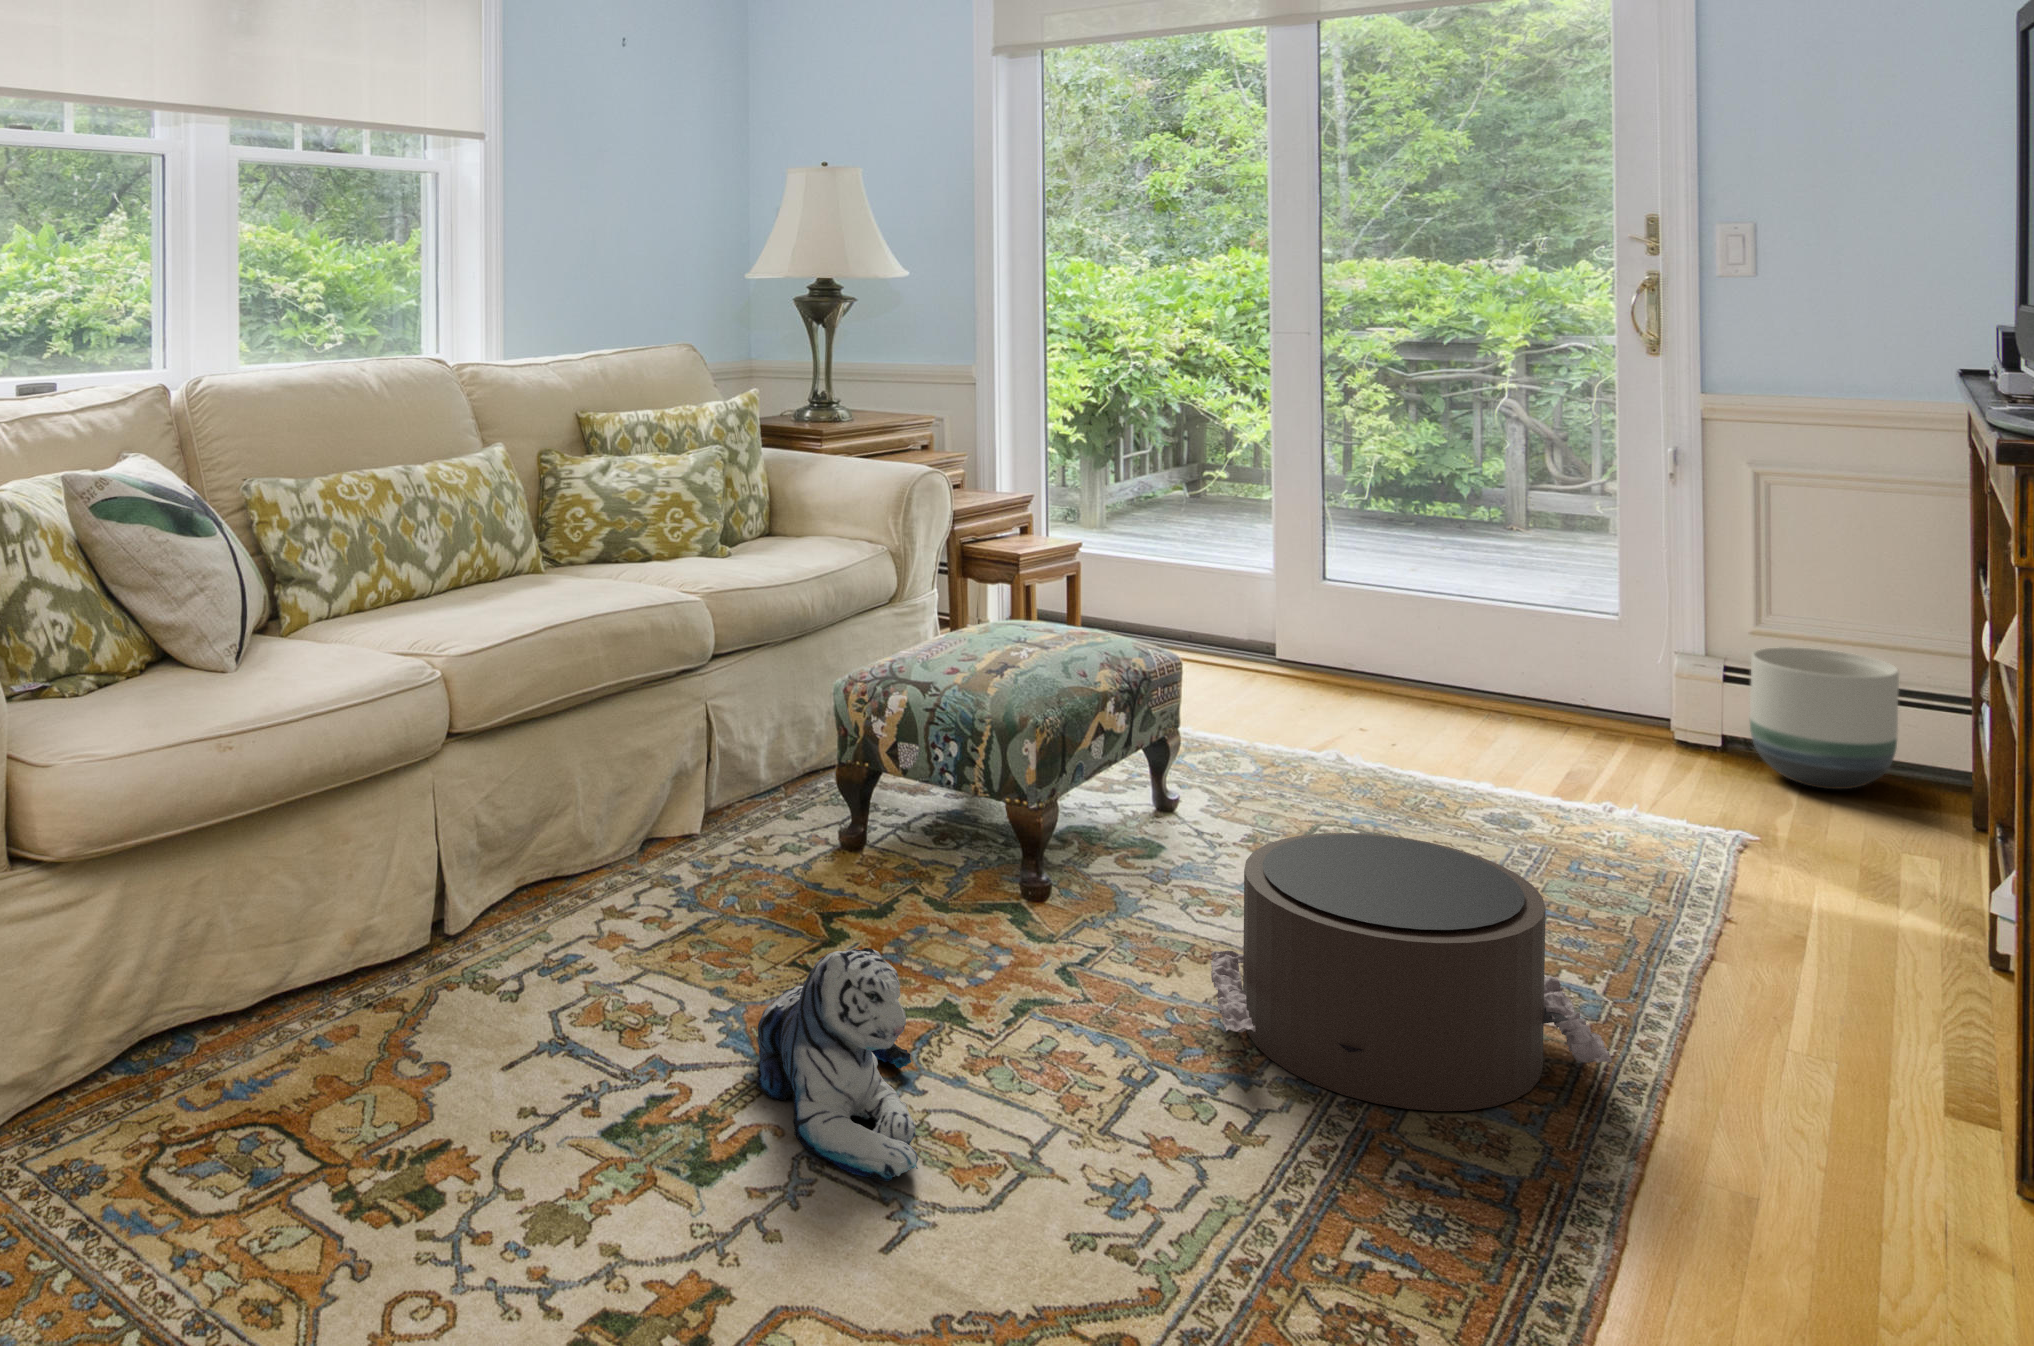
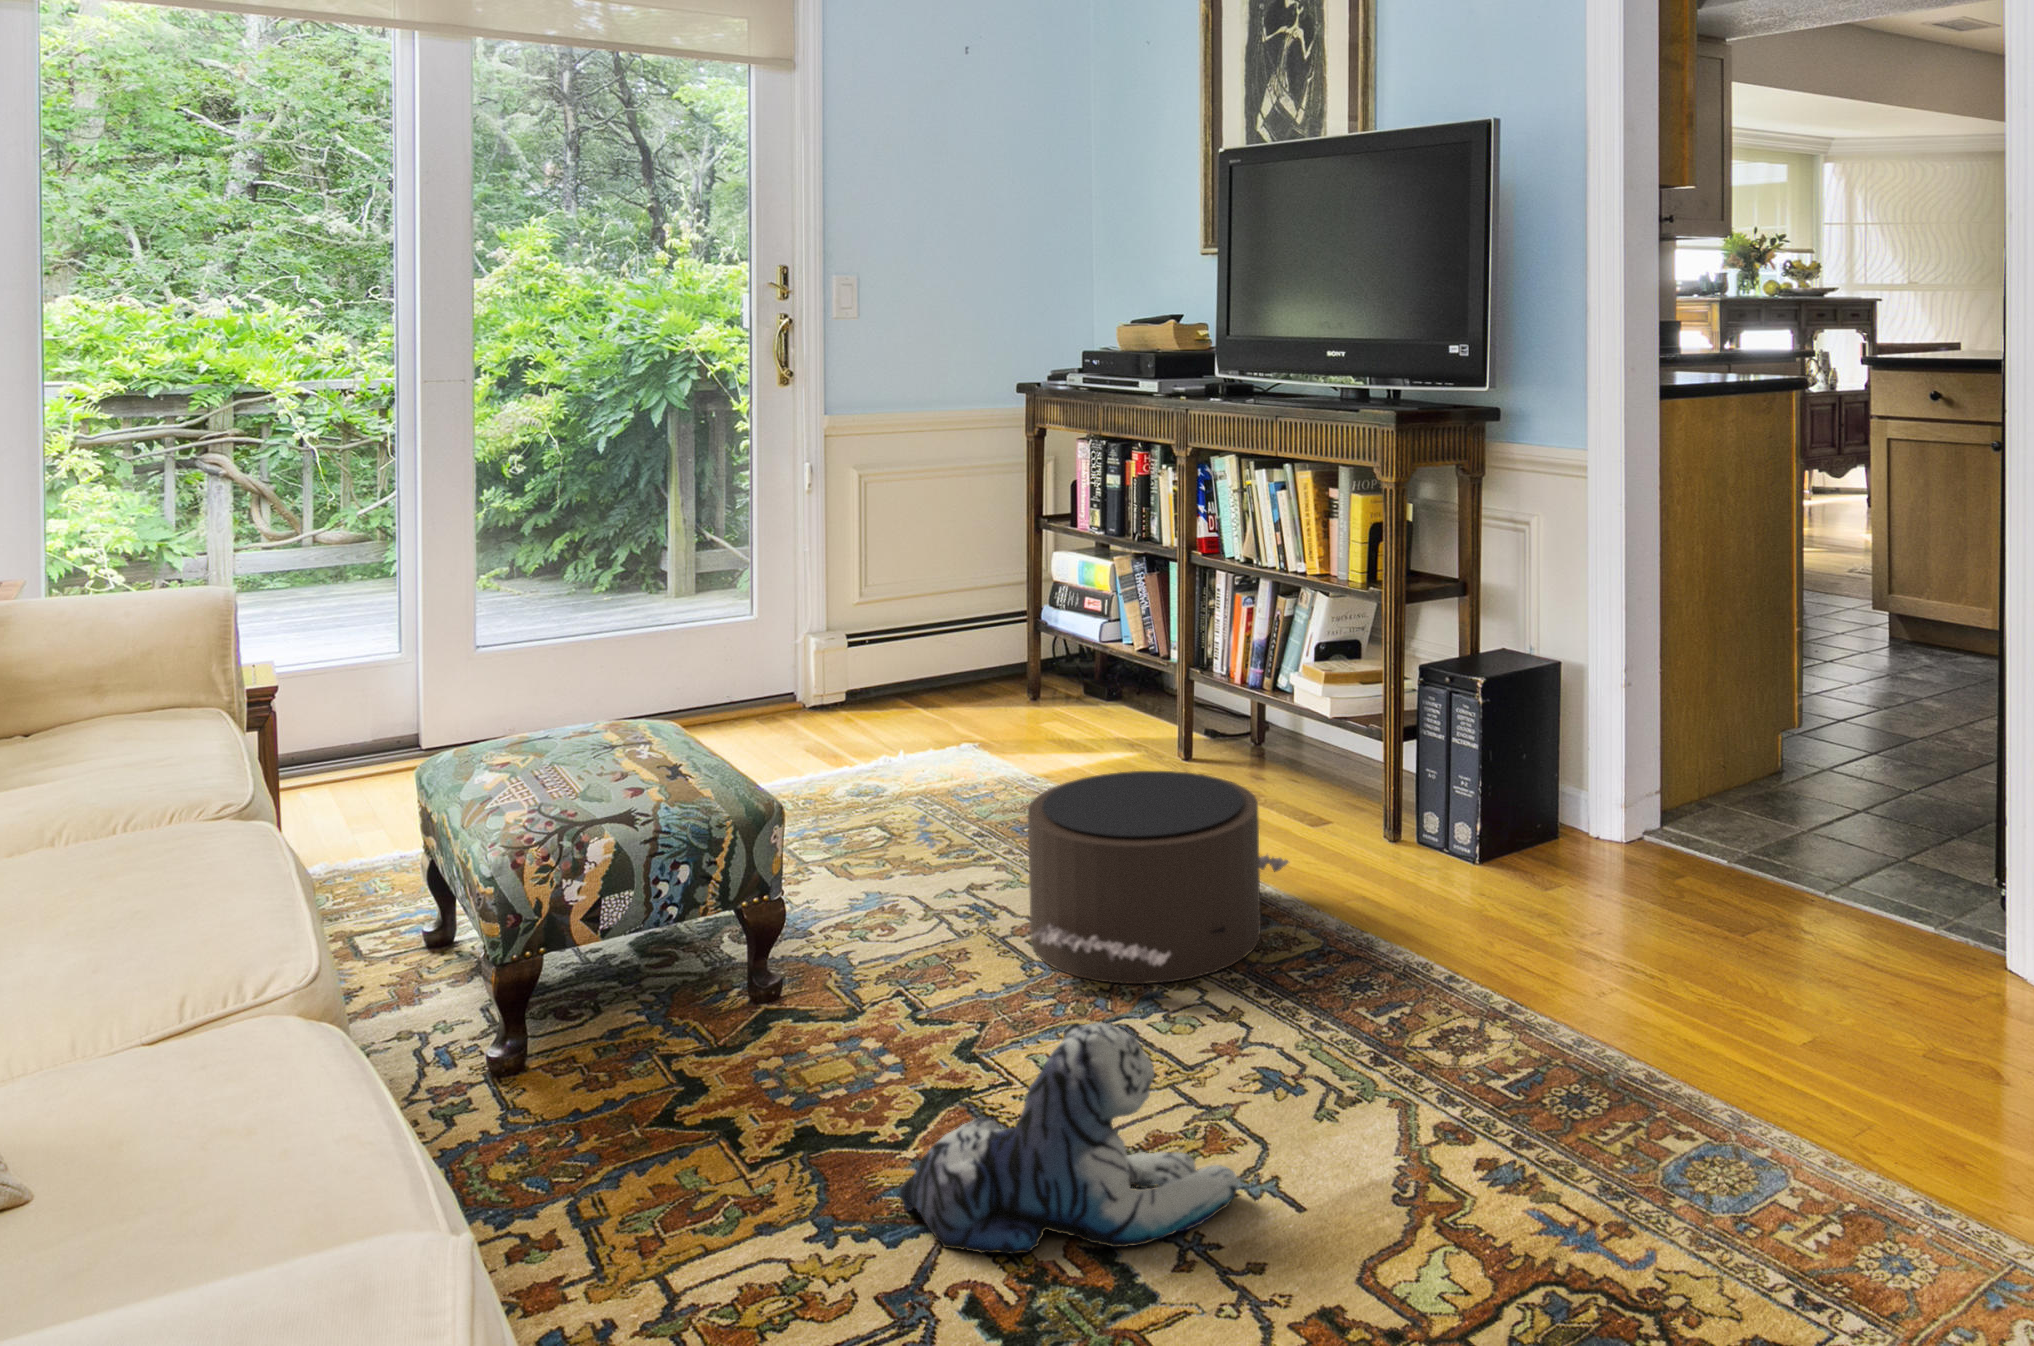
planter: present [1750,647,1899,789] -> none [890,599,985,704]

